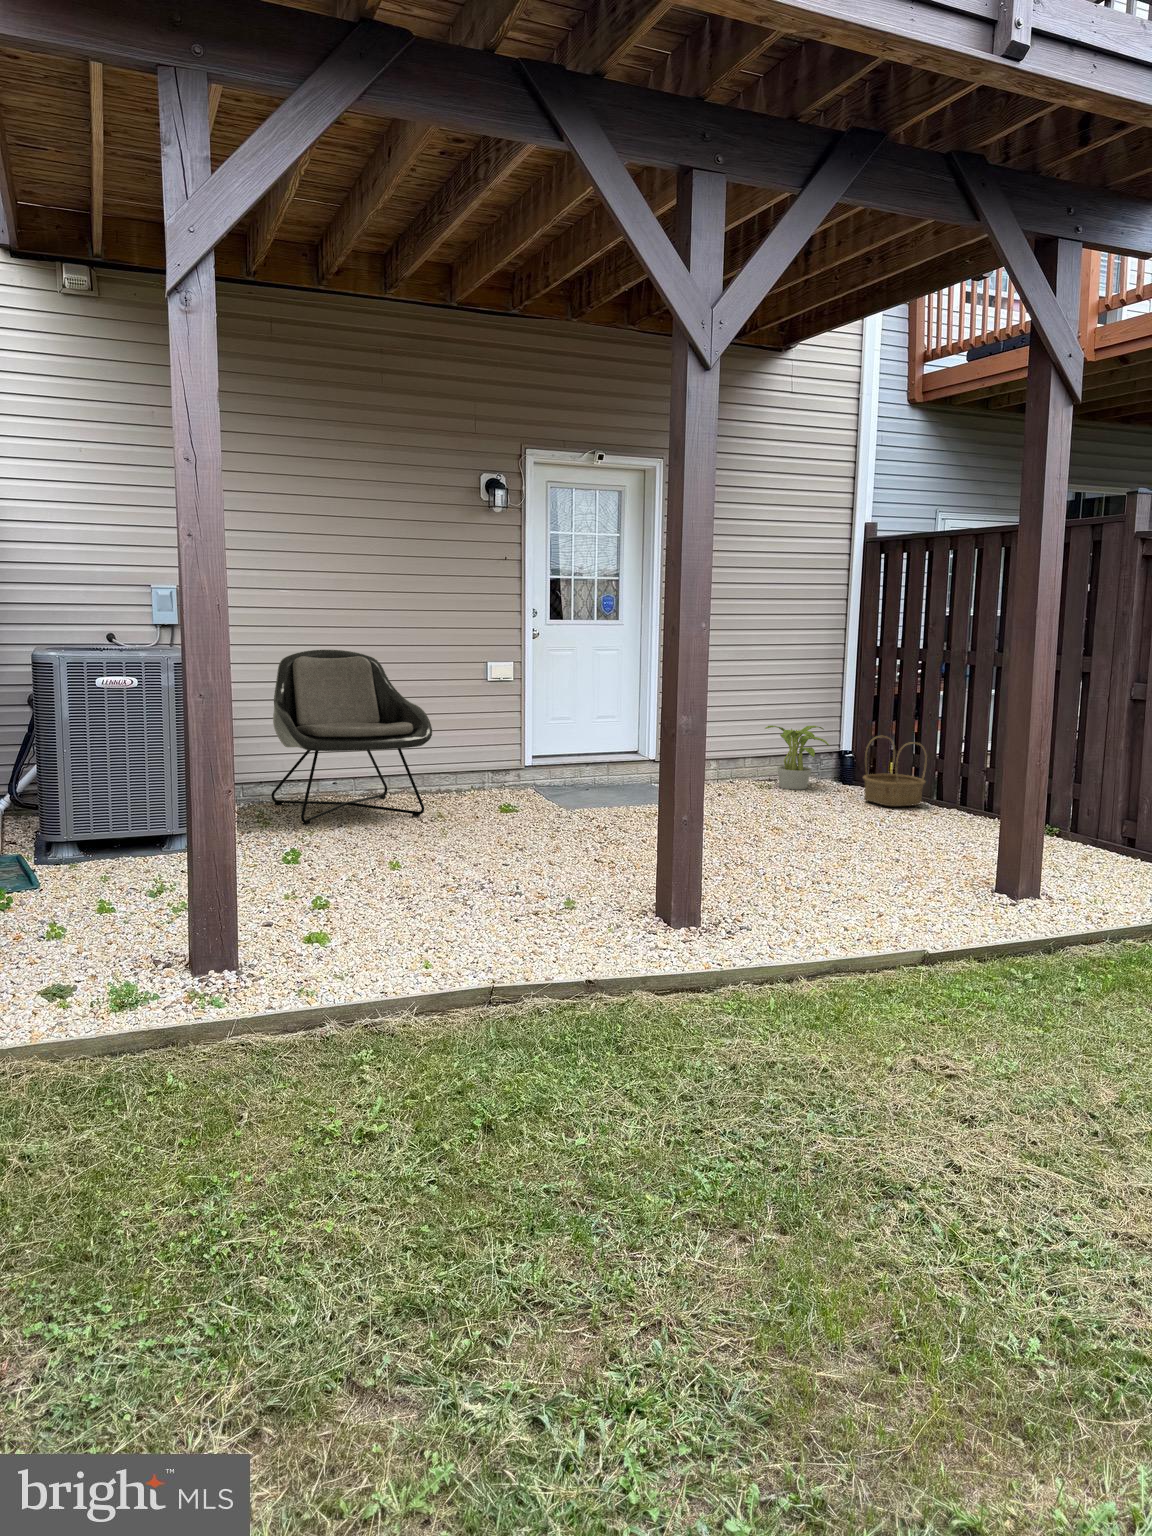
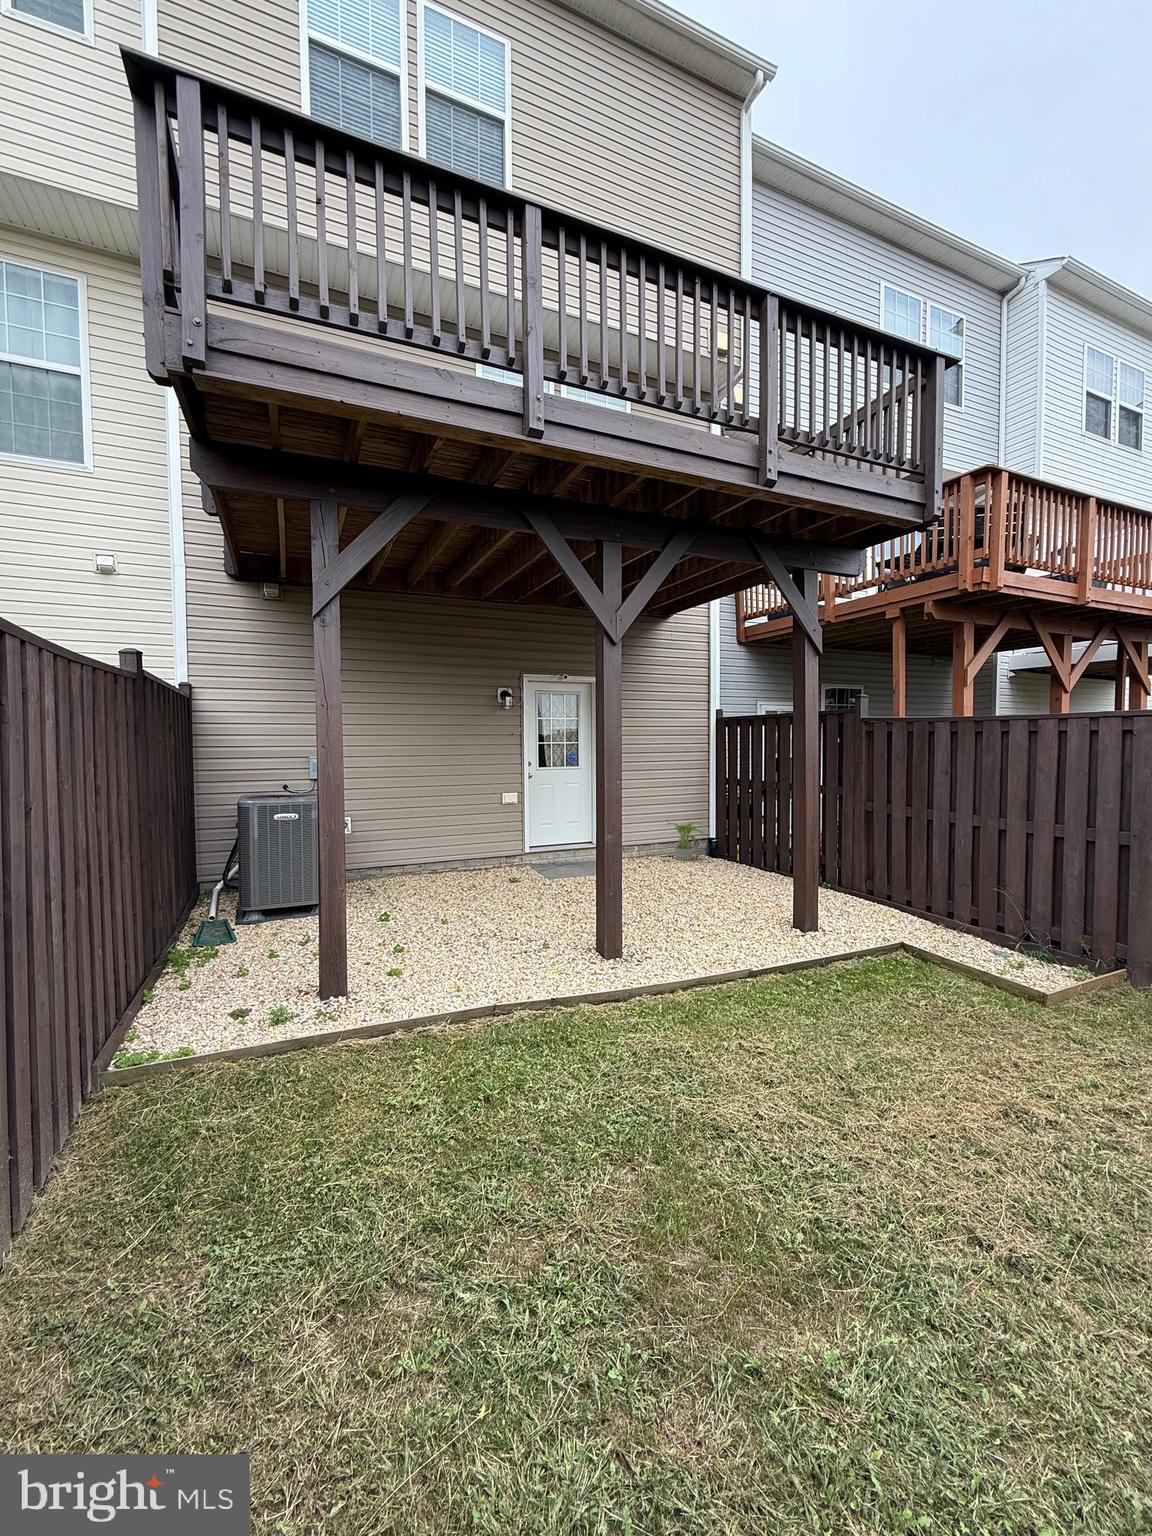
lounge chair: present [271,650,432,824] -> none [374,788,468,894]
basket: present [863,736,927,806] -> none [723,828,760,870]

